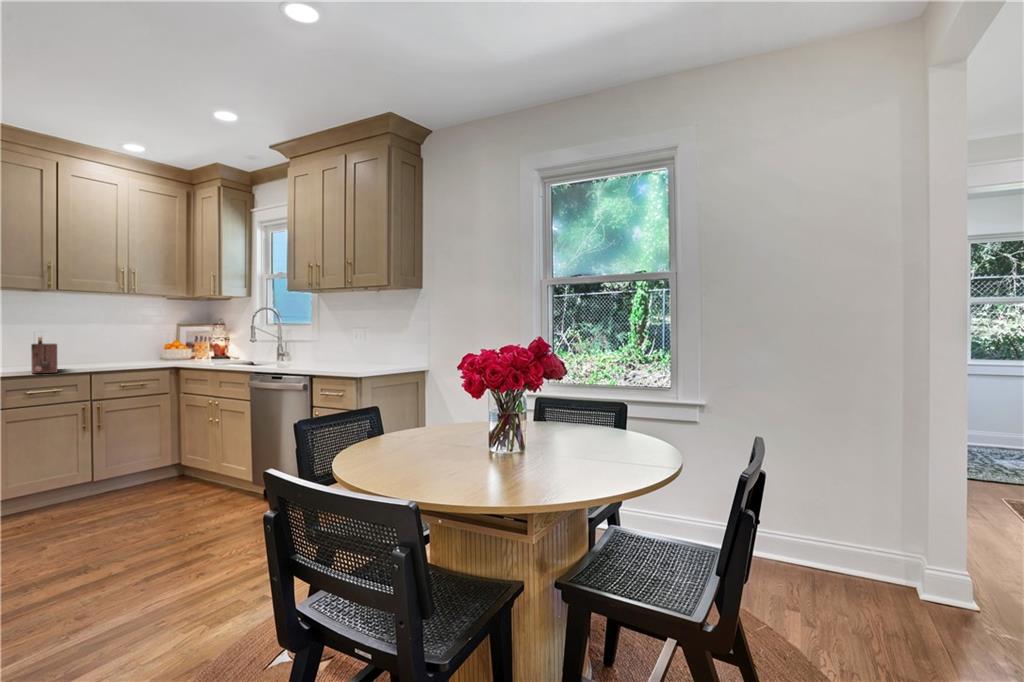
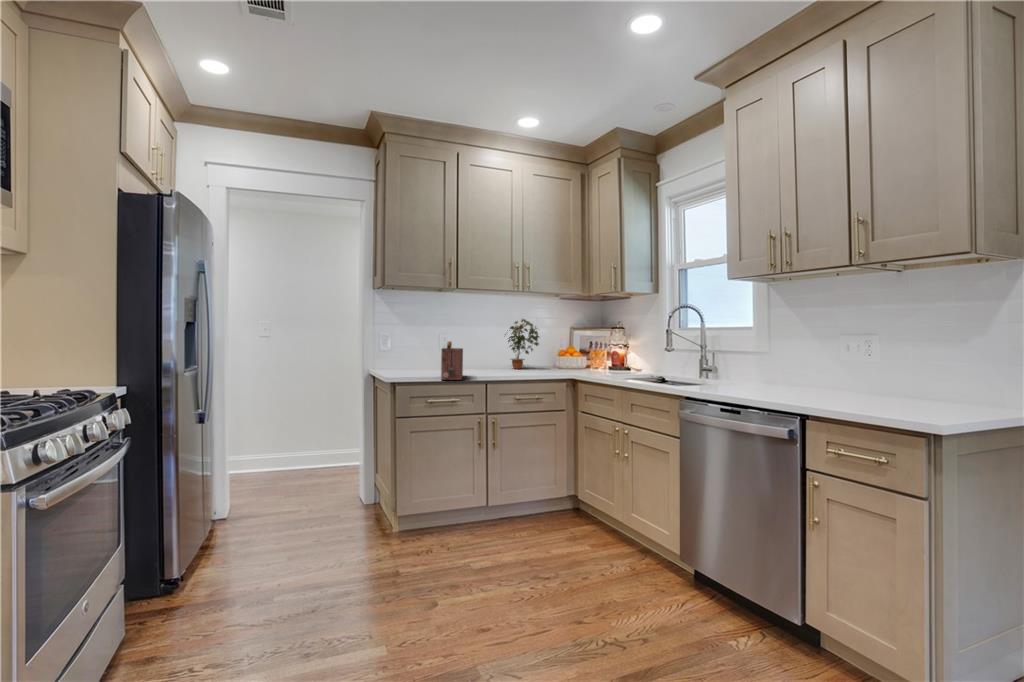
potted plant: none [95,315,142,361] -> present [504,319,539,369]

